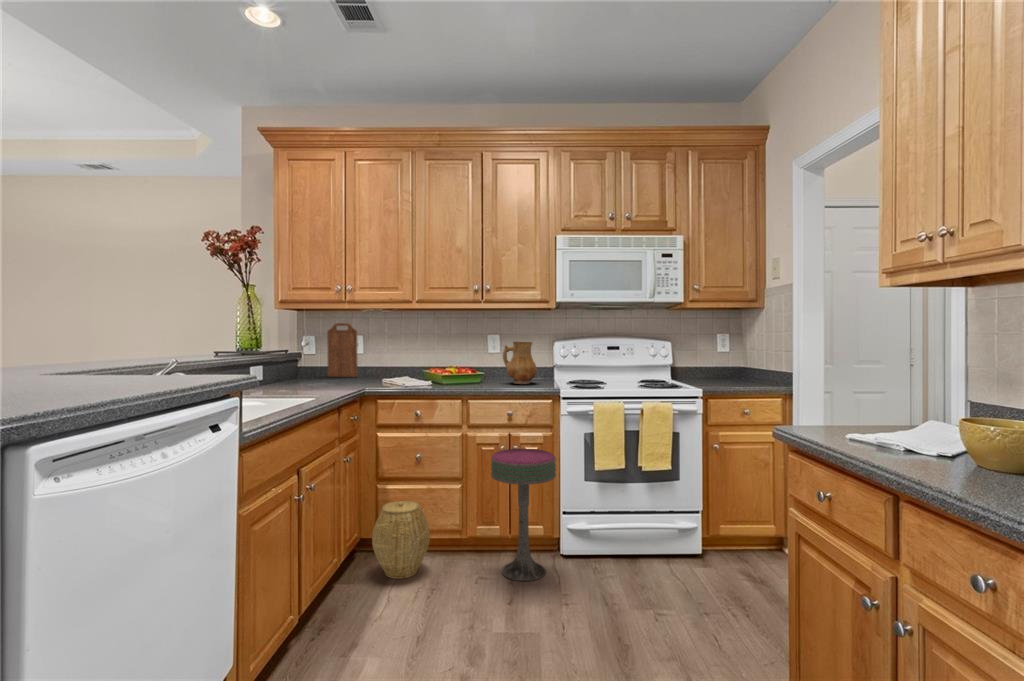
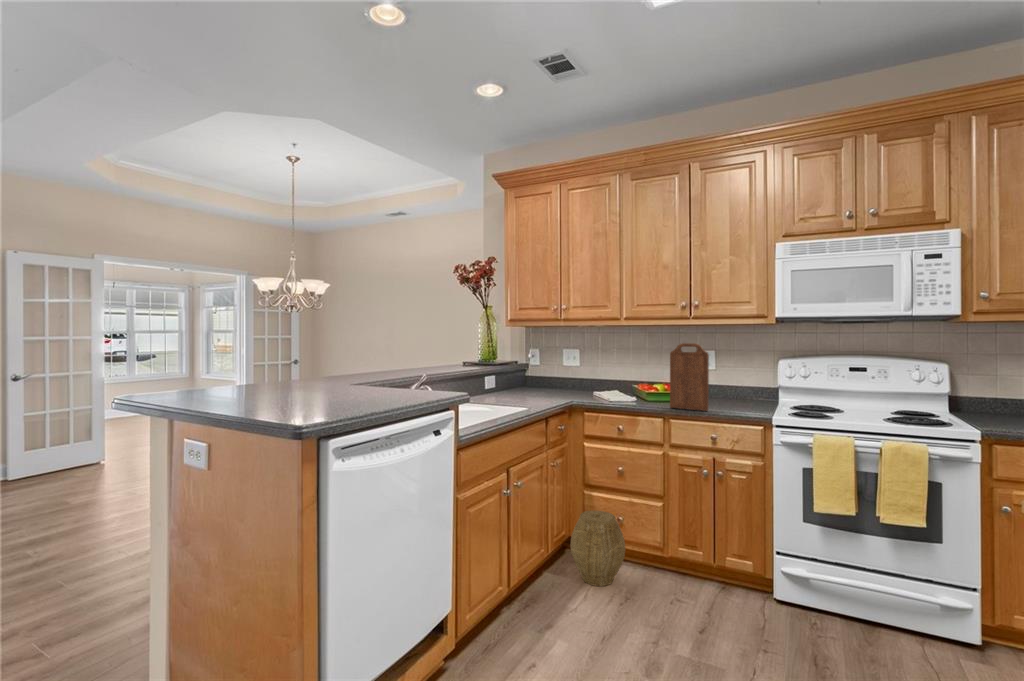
cutting board: present [327,323,358,377] -> present [670,343,709,411]
ceramic pitcher: present [503,341,537,384] -> none [714,359,753,405]
bar stool: present [491,449,556,581] -> none [686,475,761,622]

